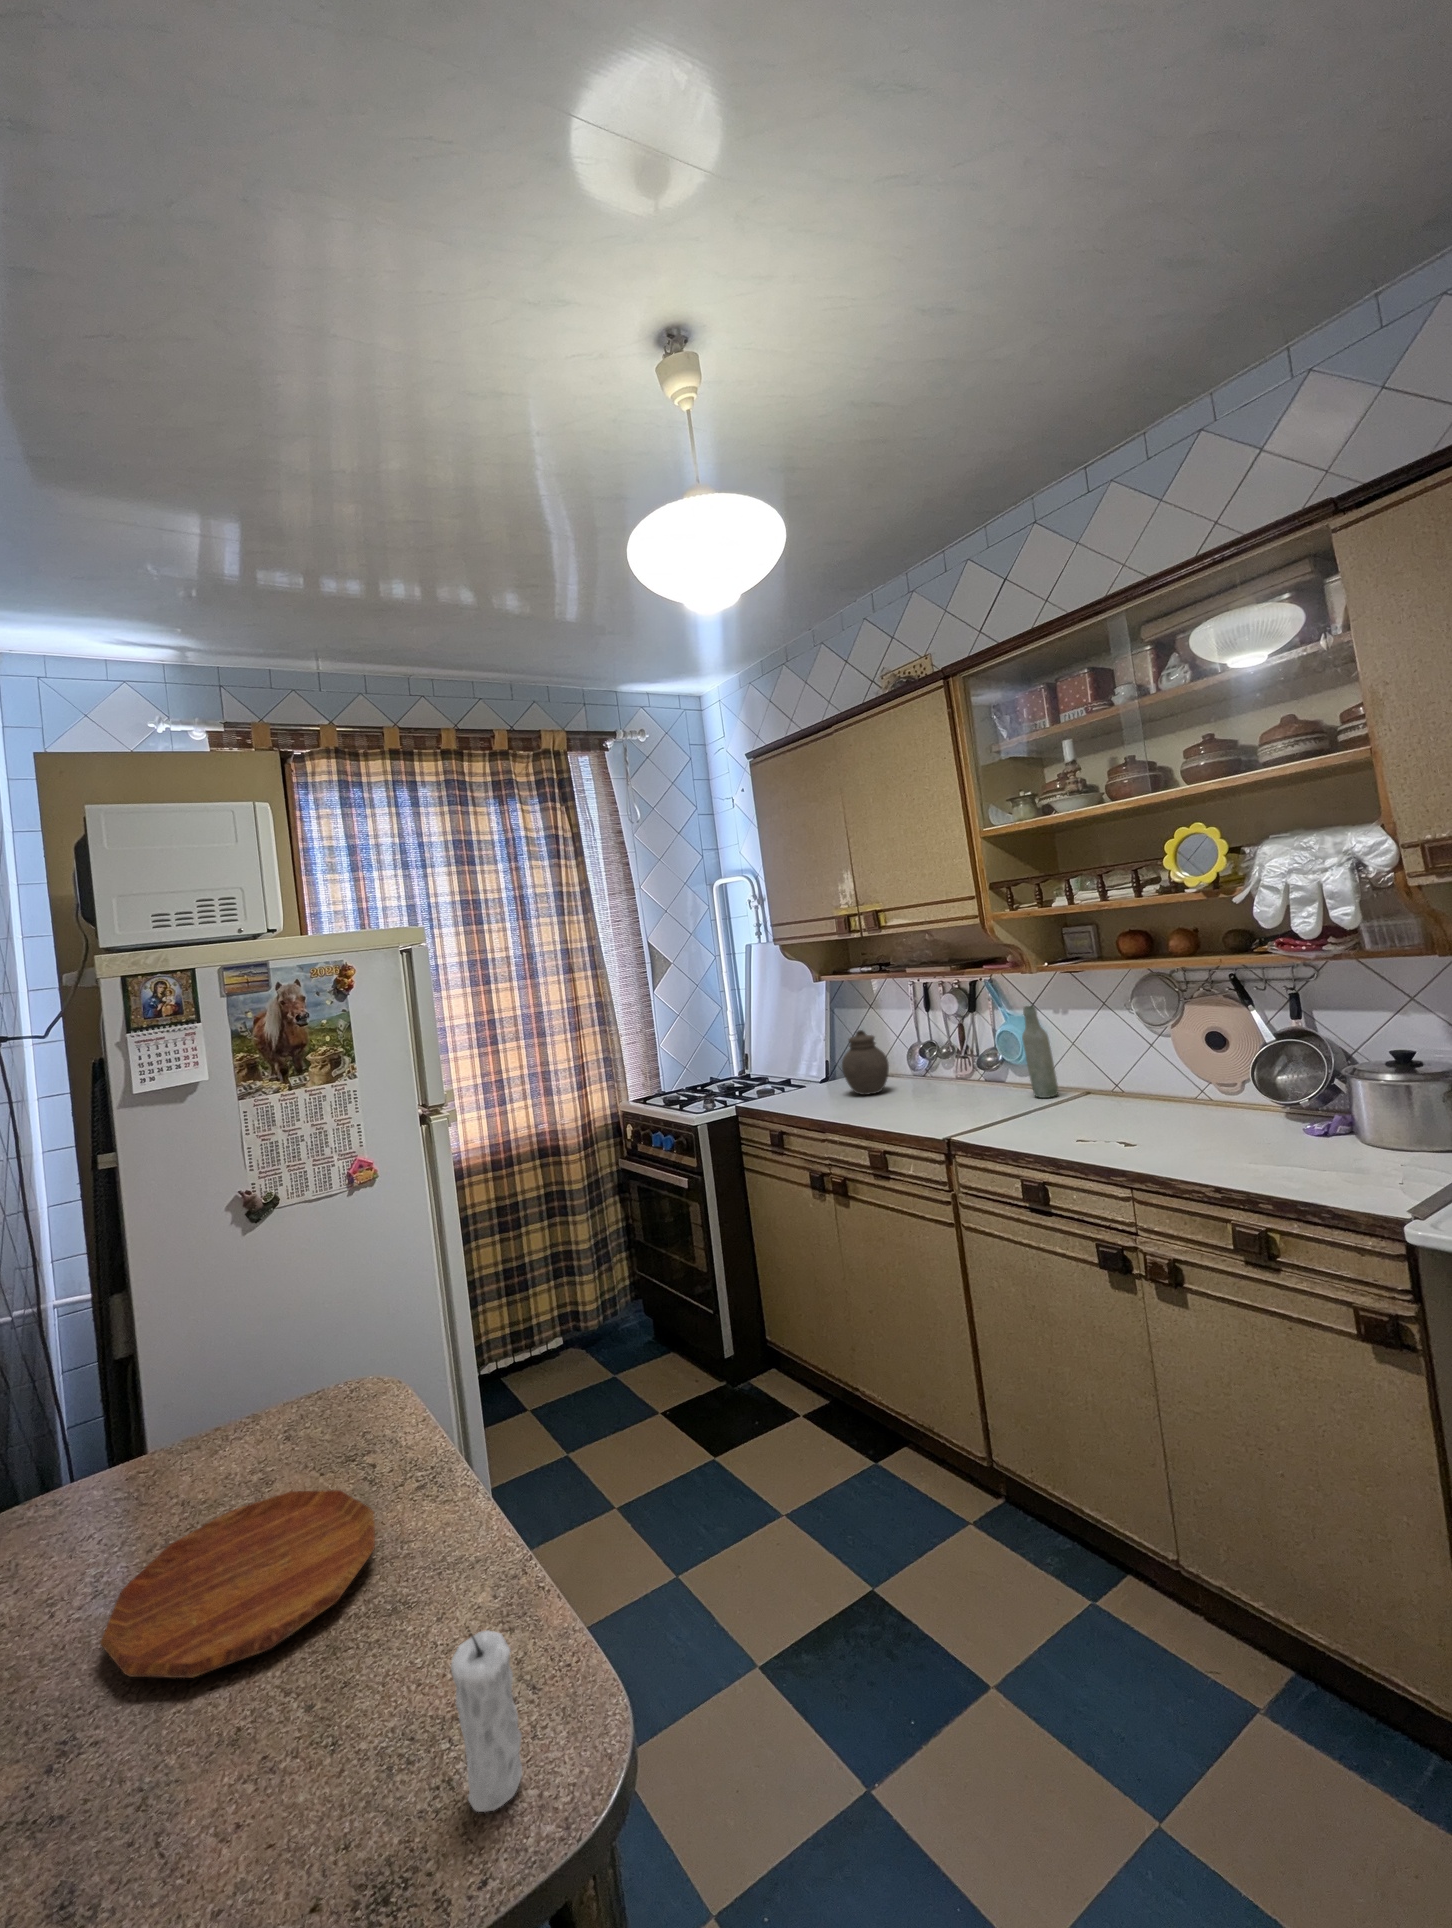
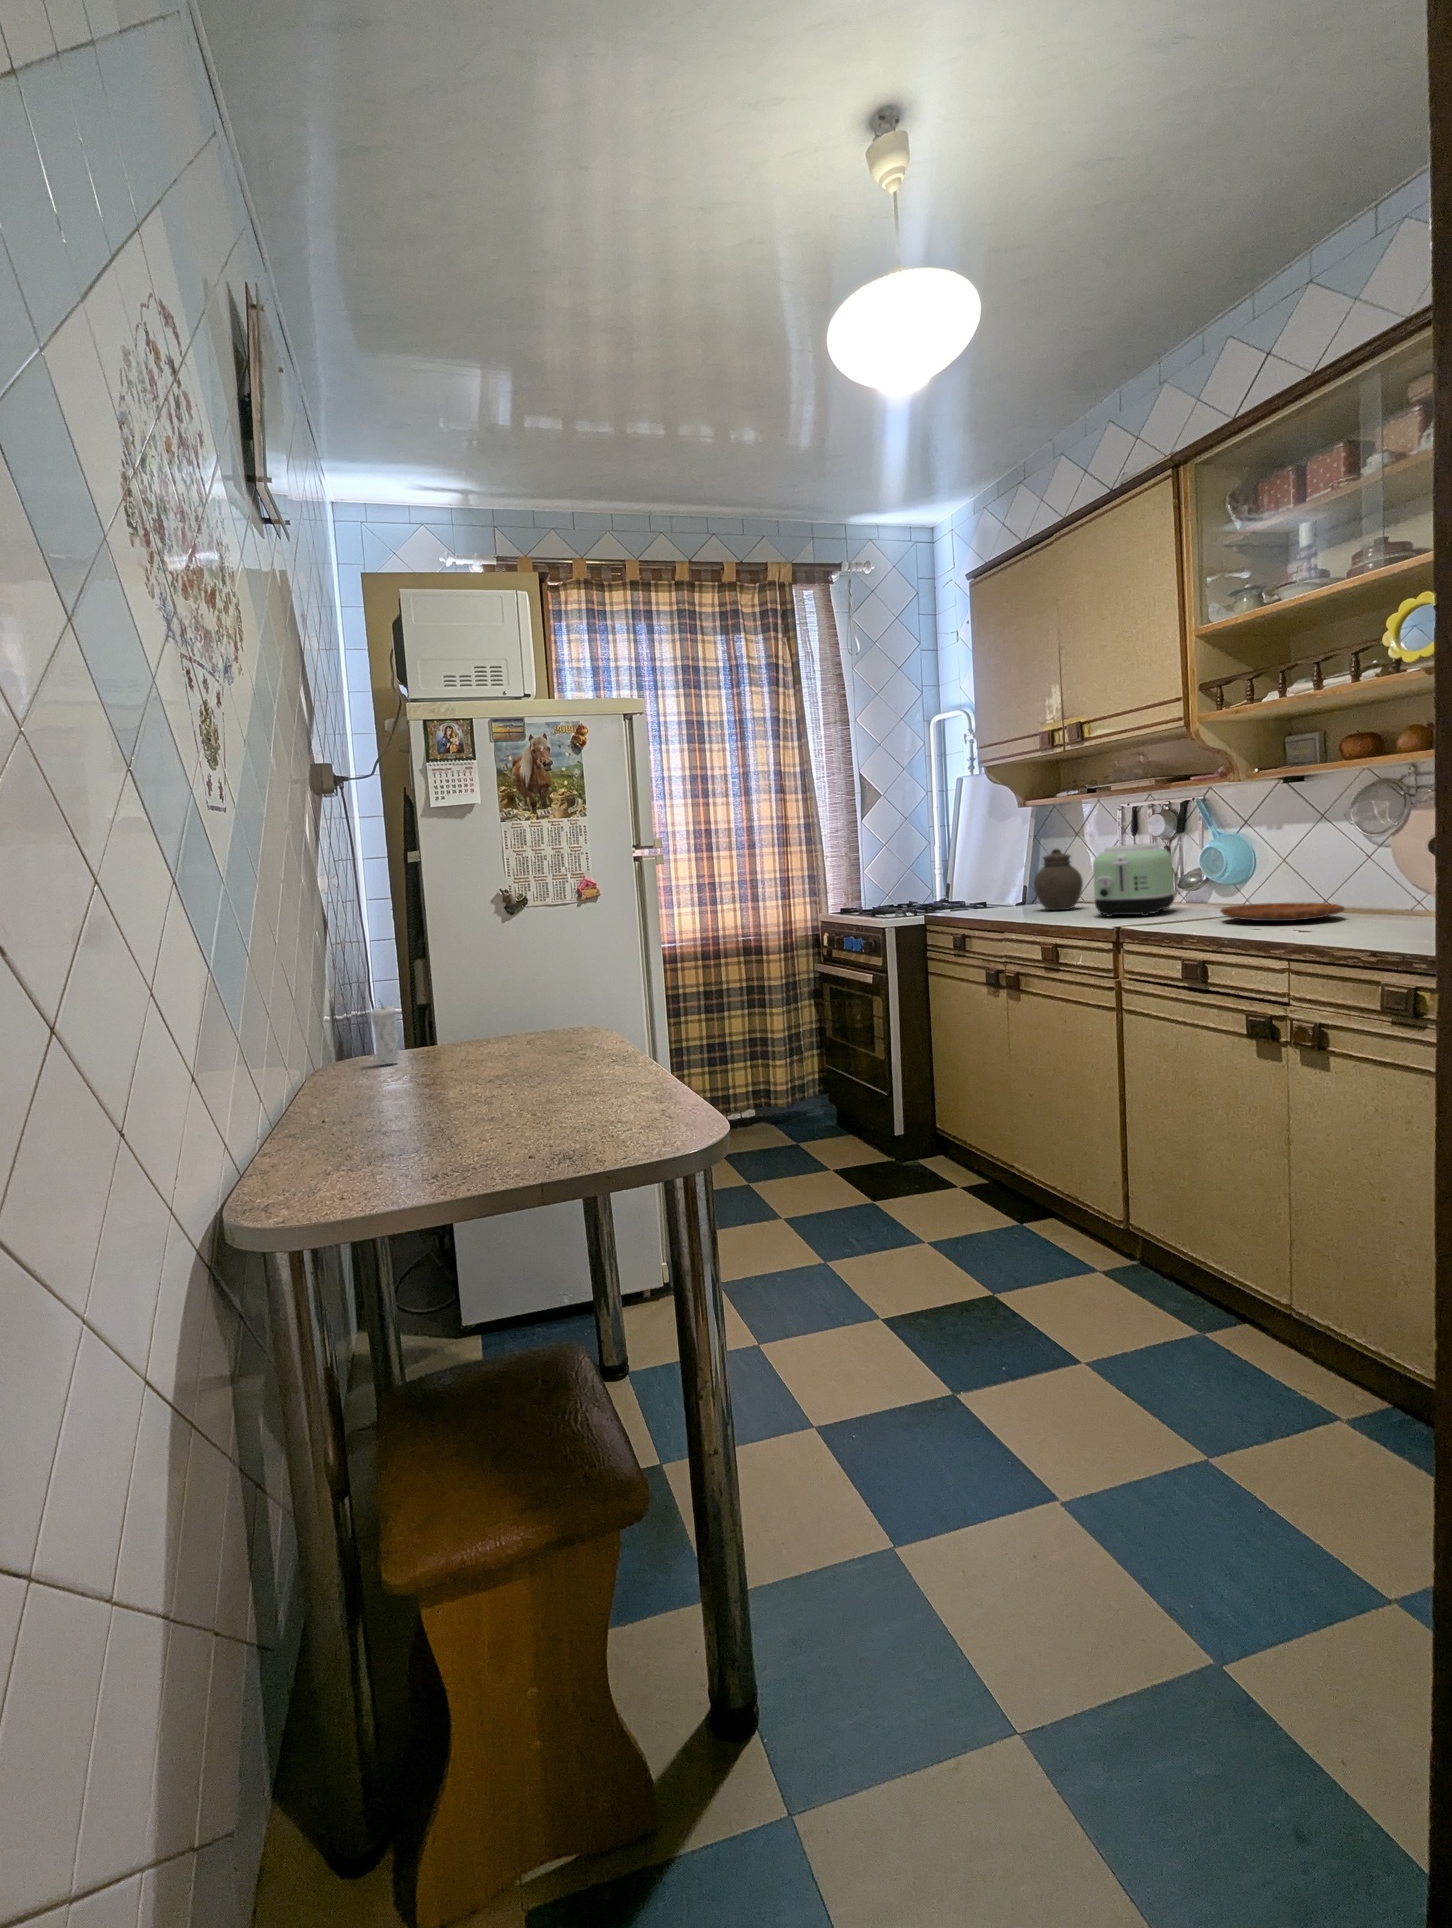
bottle: present [1022,1006,1058,1098] -> none [1222,819,1256,911]
toaster: none [905,1028,982,1110] -> present [1093,843,1175,917]
tray: present [100,1490,375,1678] -> present [1221,903,1344,921]
candle: present [451,1630,522,1812] -> present [371,1006,400,1065]

